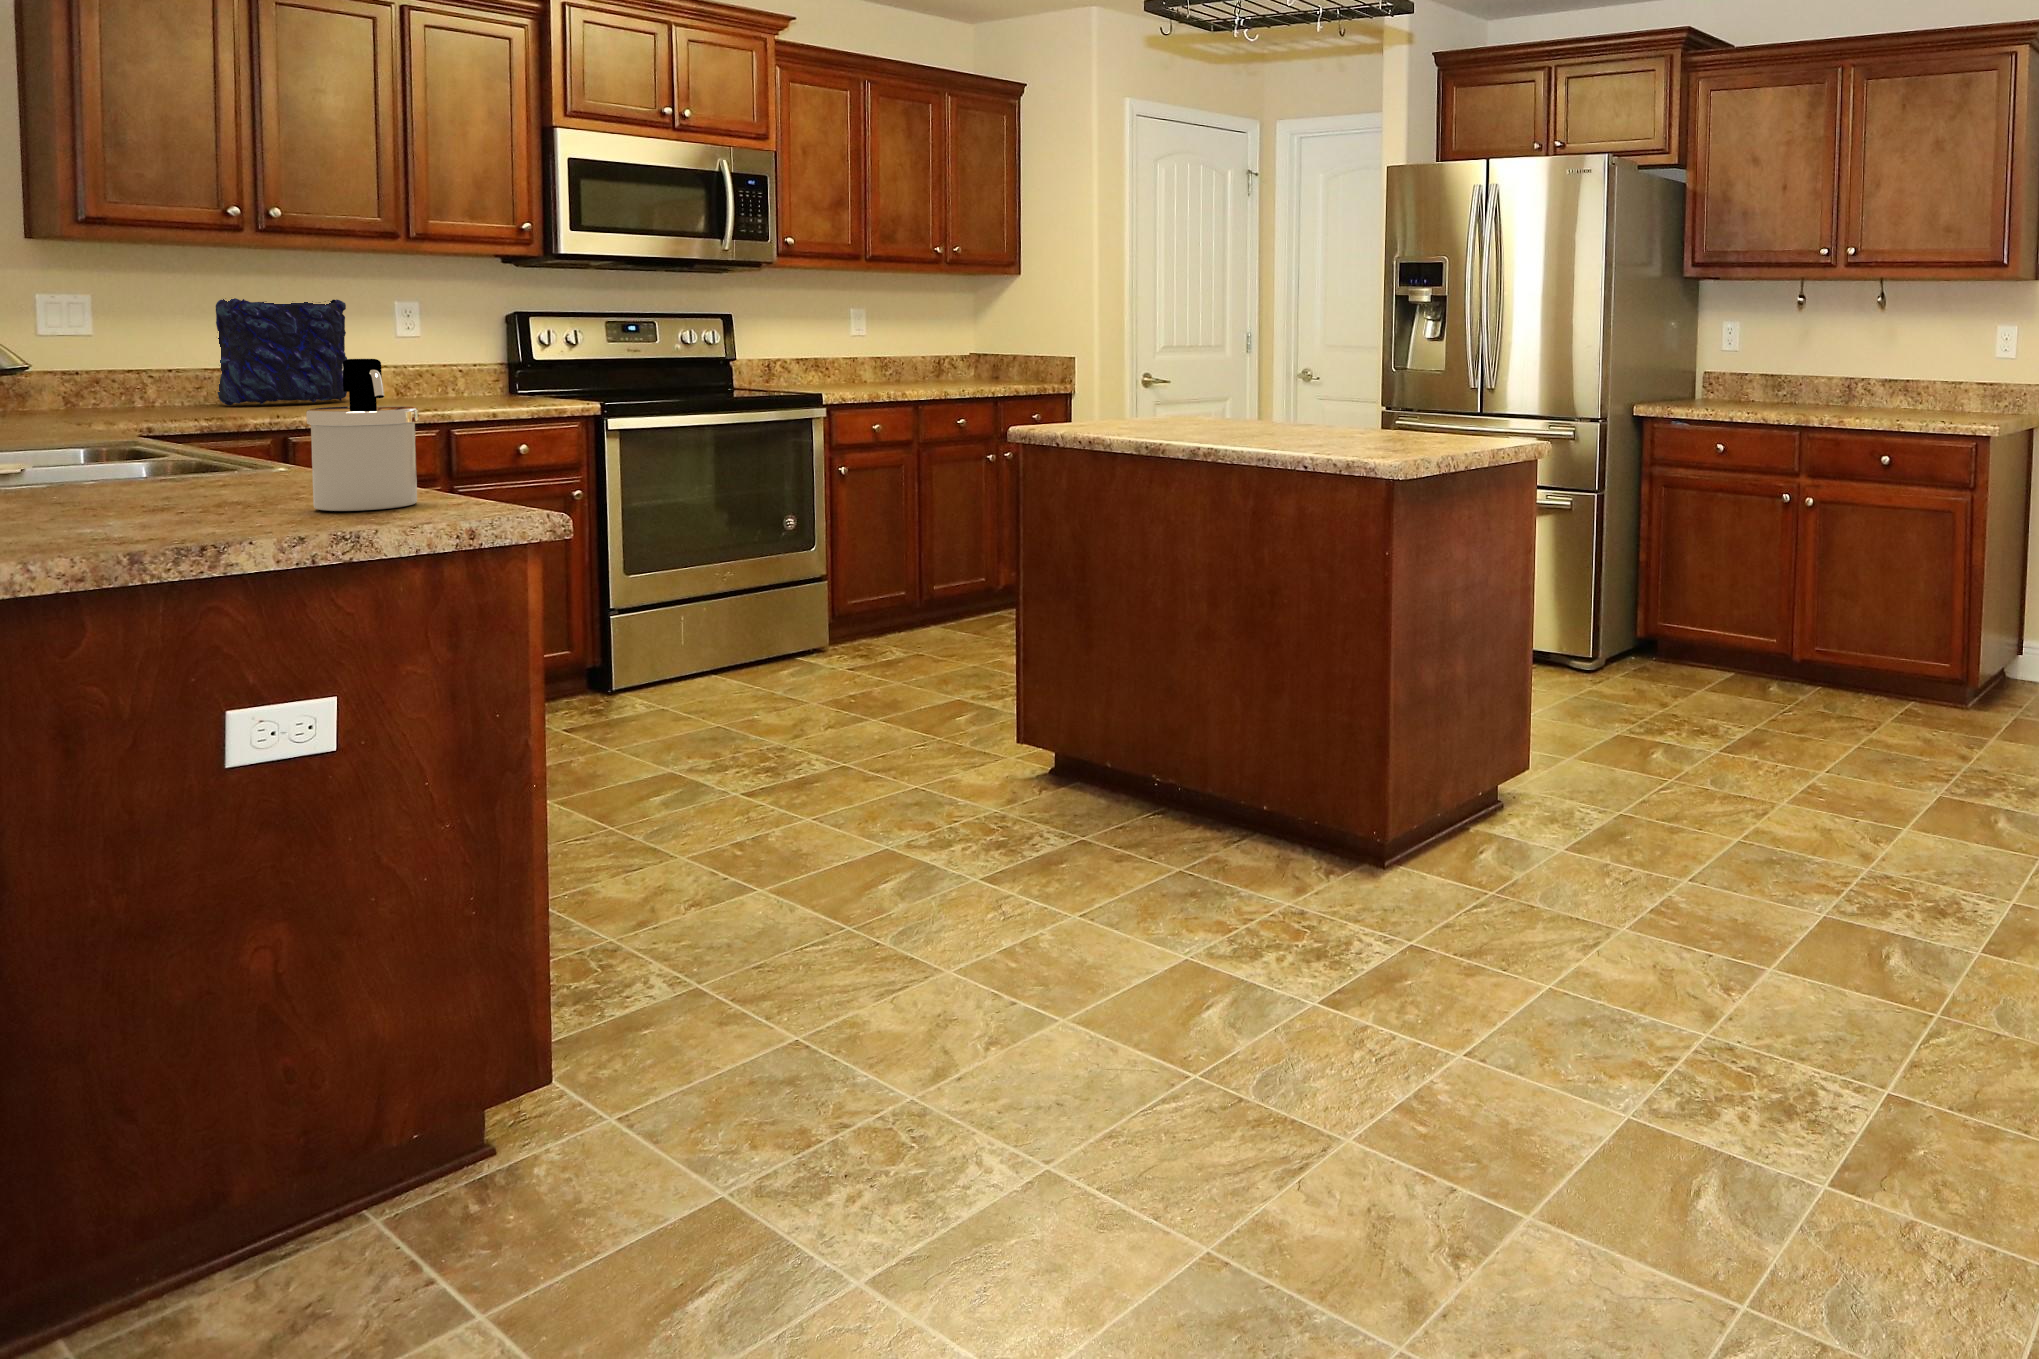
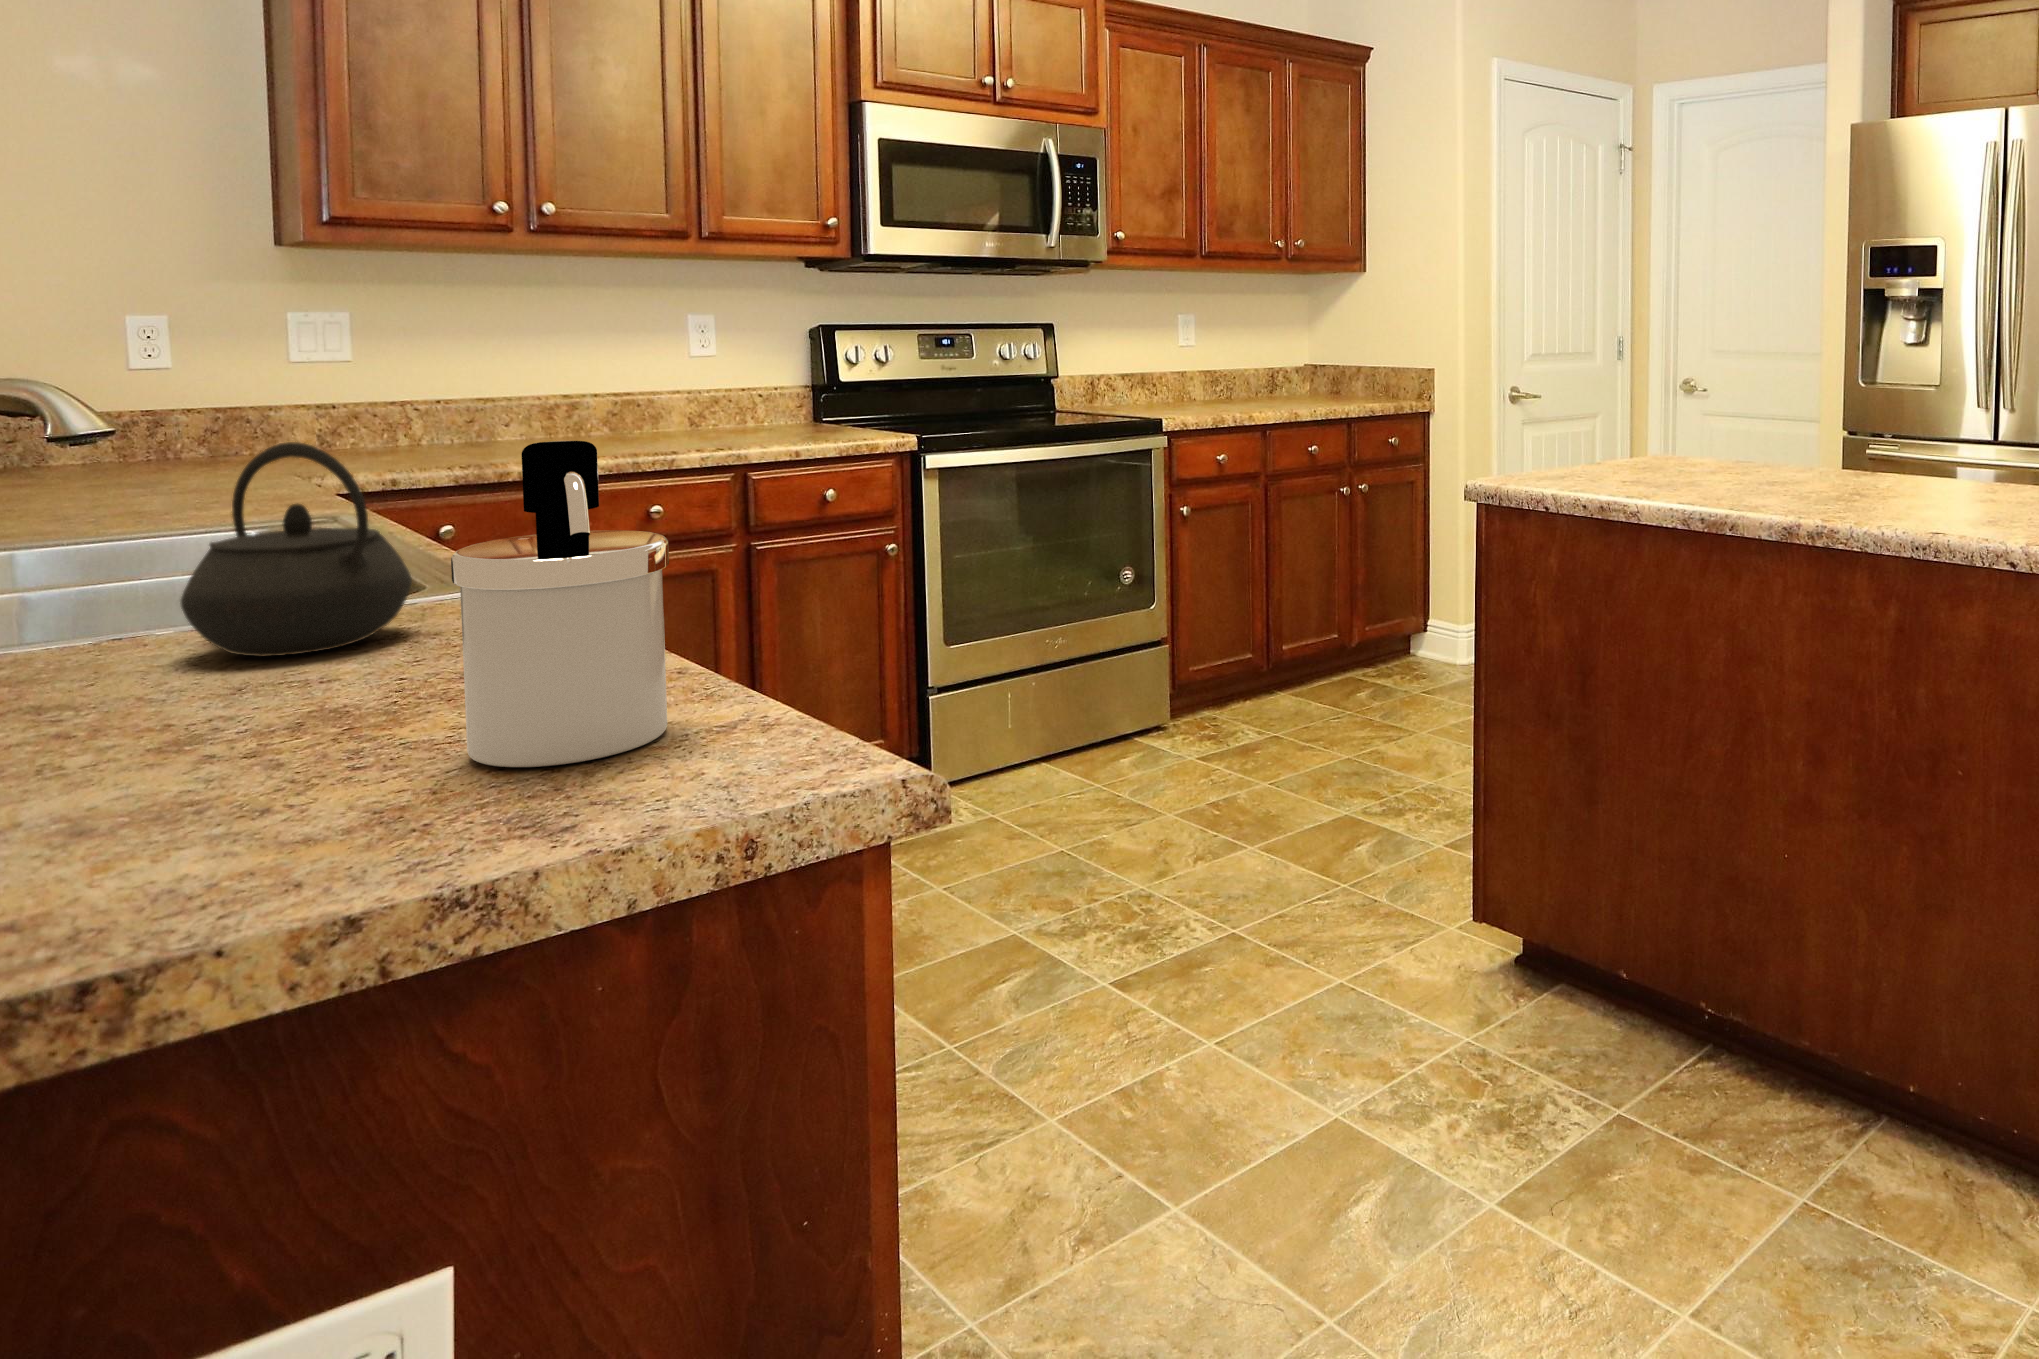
vase: present [216,298,347,405] -> none [489,314,635,443]
kettle: none [107,368,245,489] -> present [180,442,412,657]

